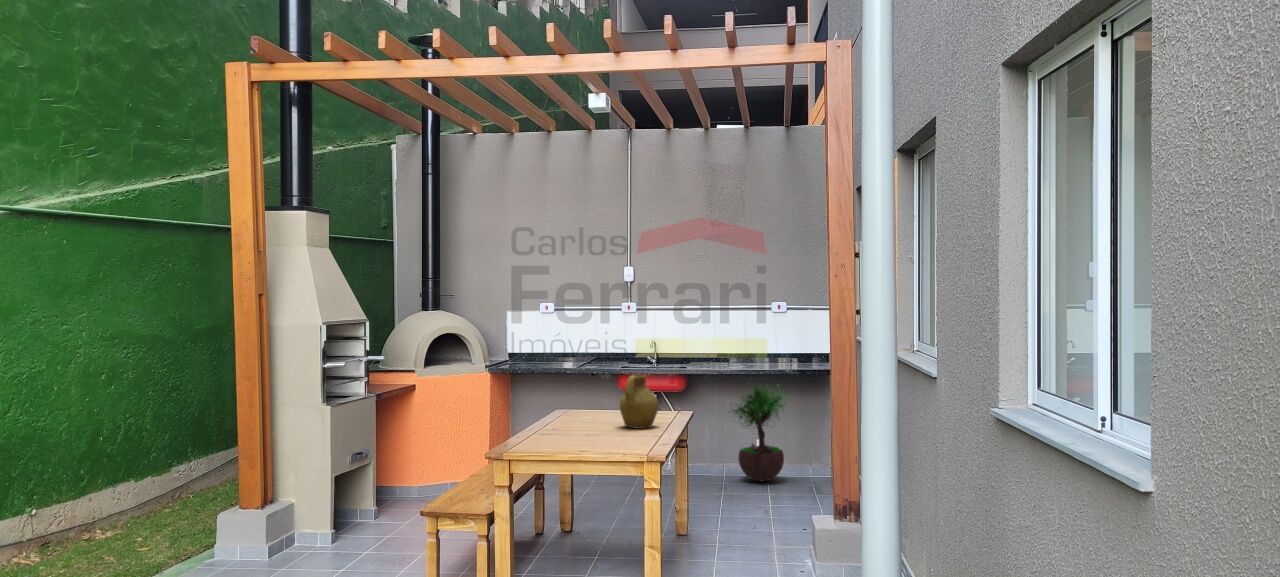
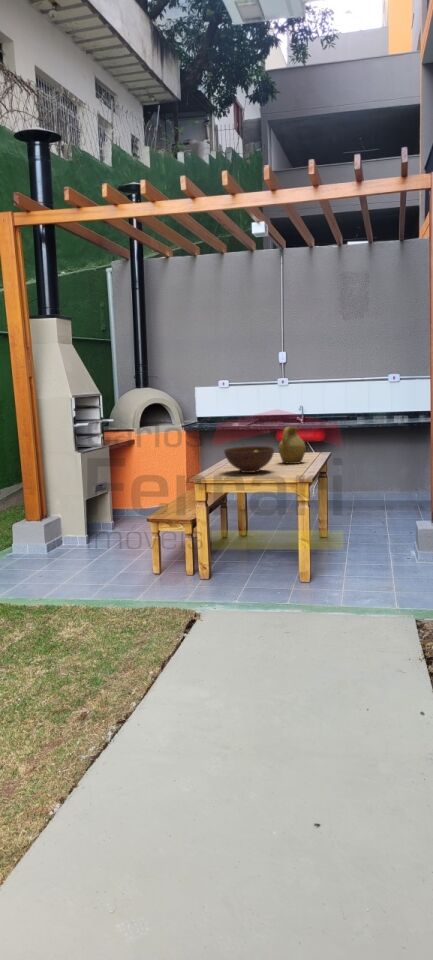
potted tree: present [728,384,785,481] -> none [356,431,402,506]
fruit bowl: none [540,403,613,444] -> present [224,446,274,473]

